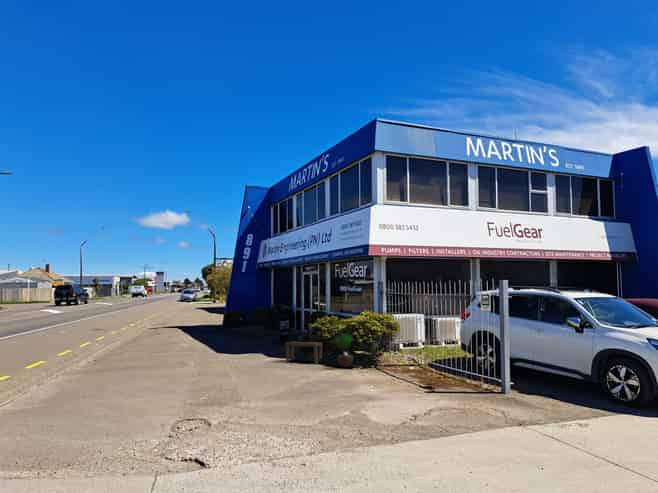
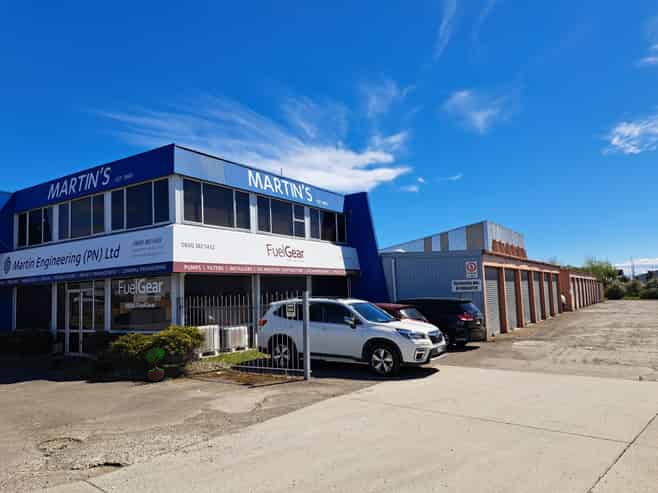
bench: present [285,342,322,364] -> none [84,360,127,385]

